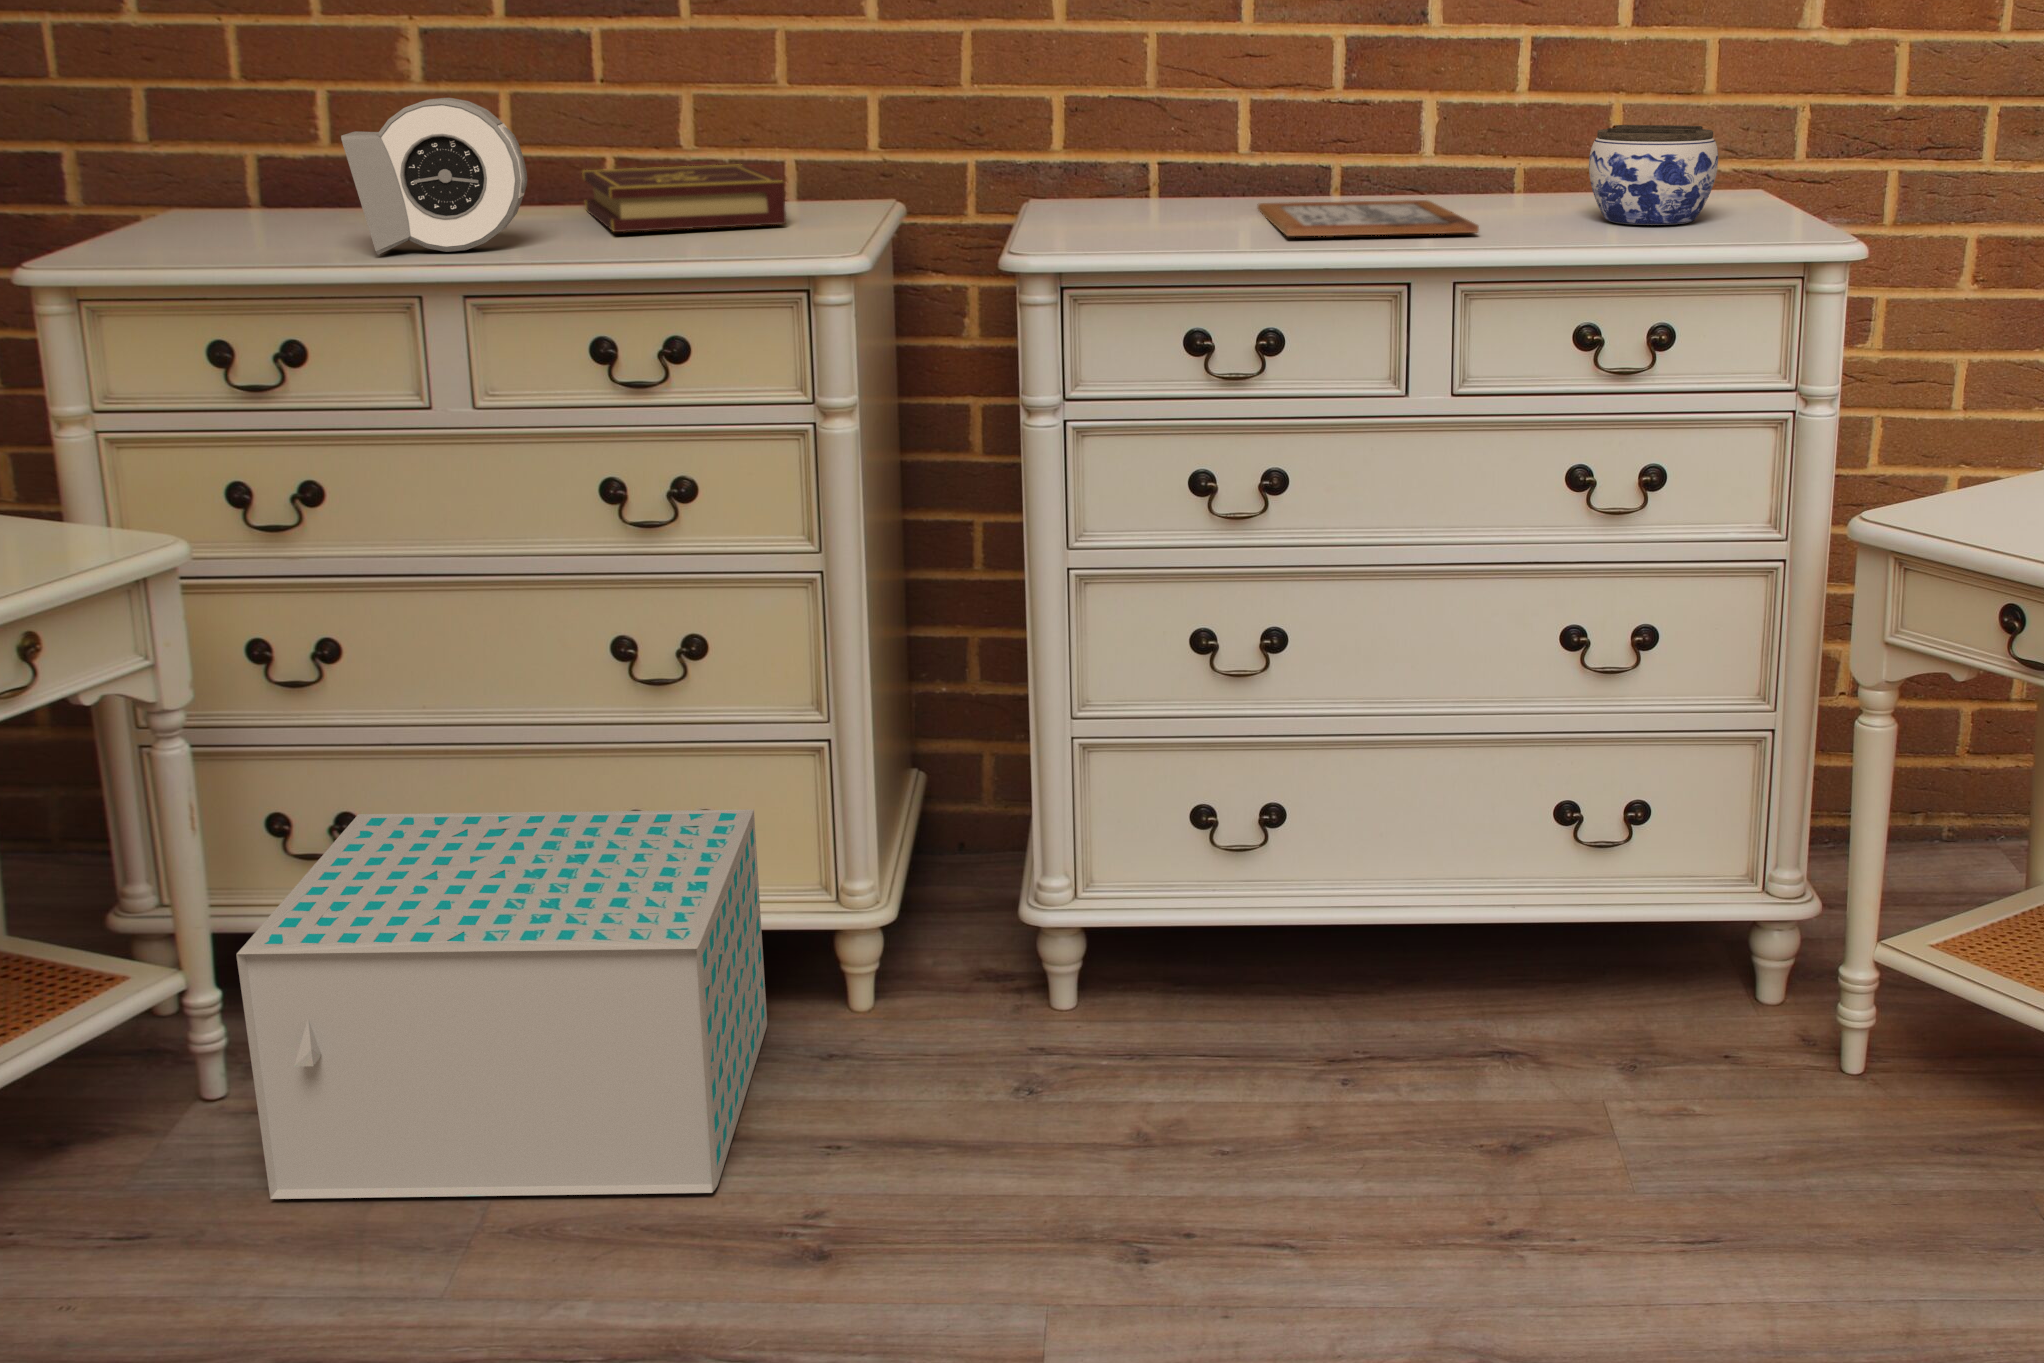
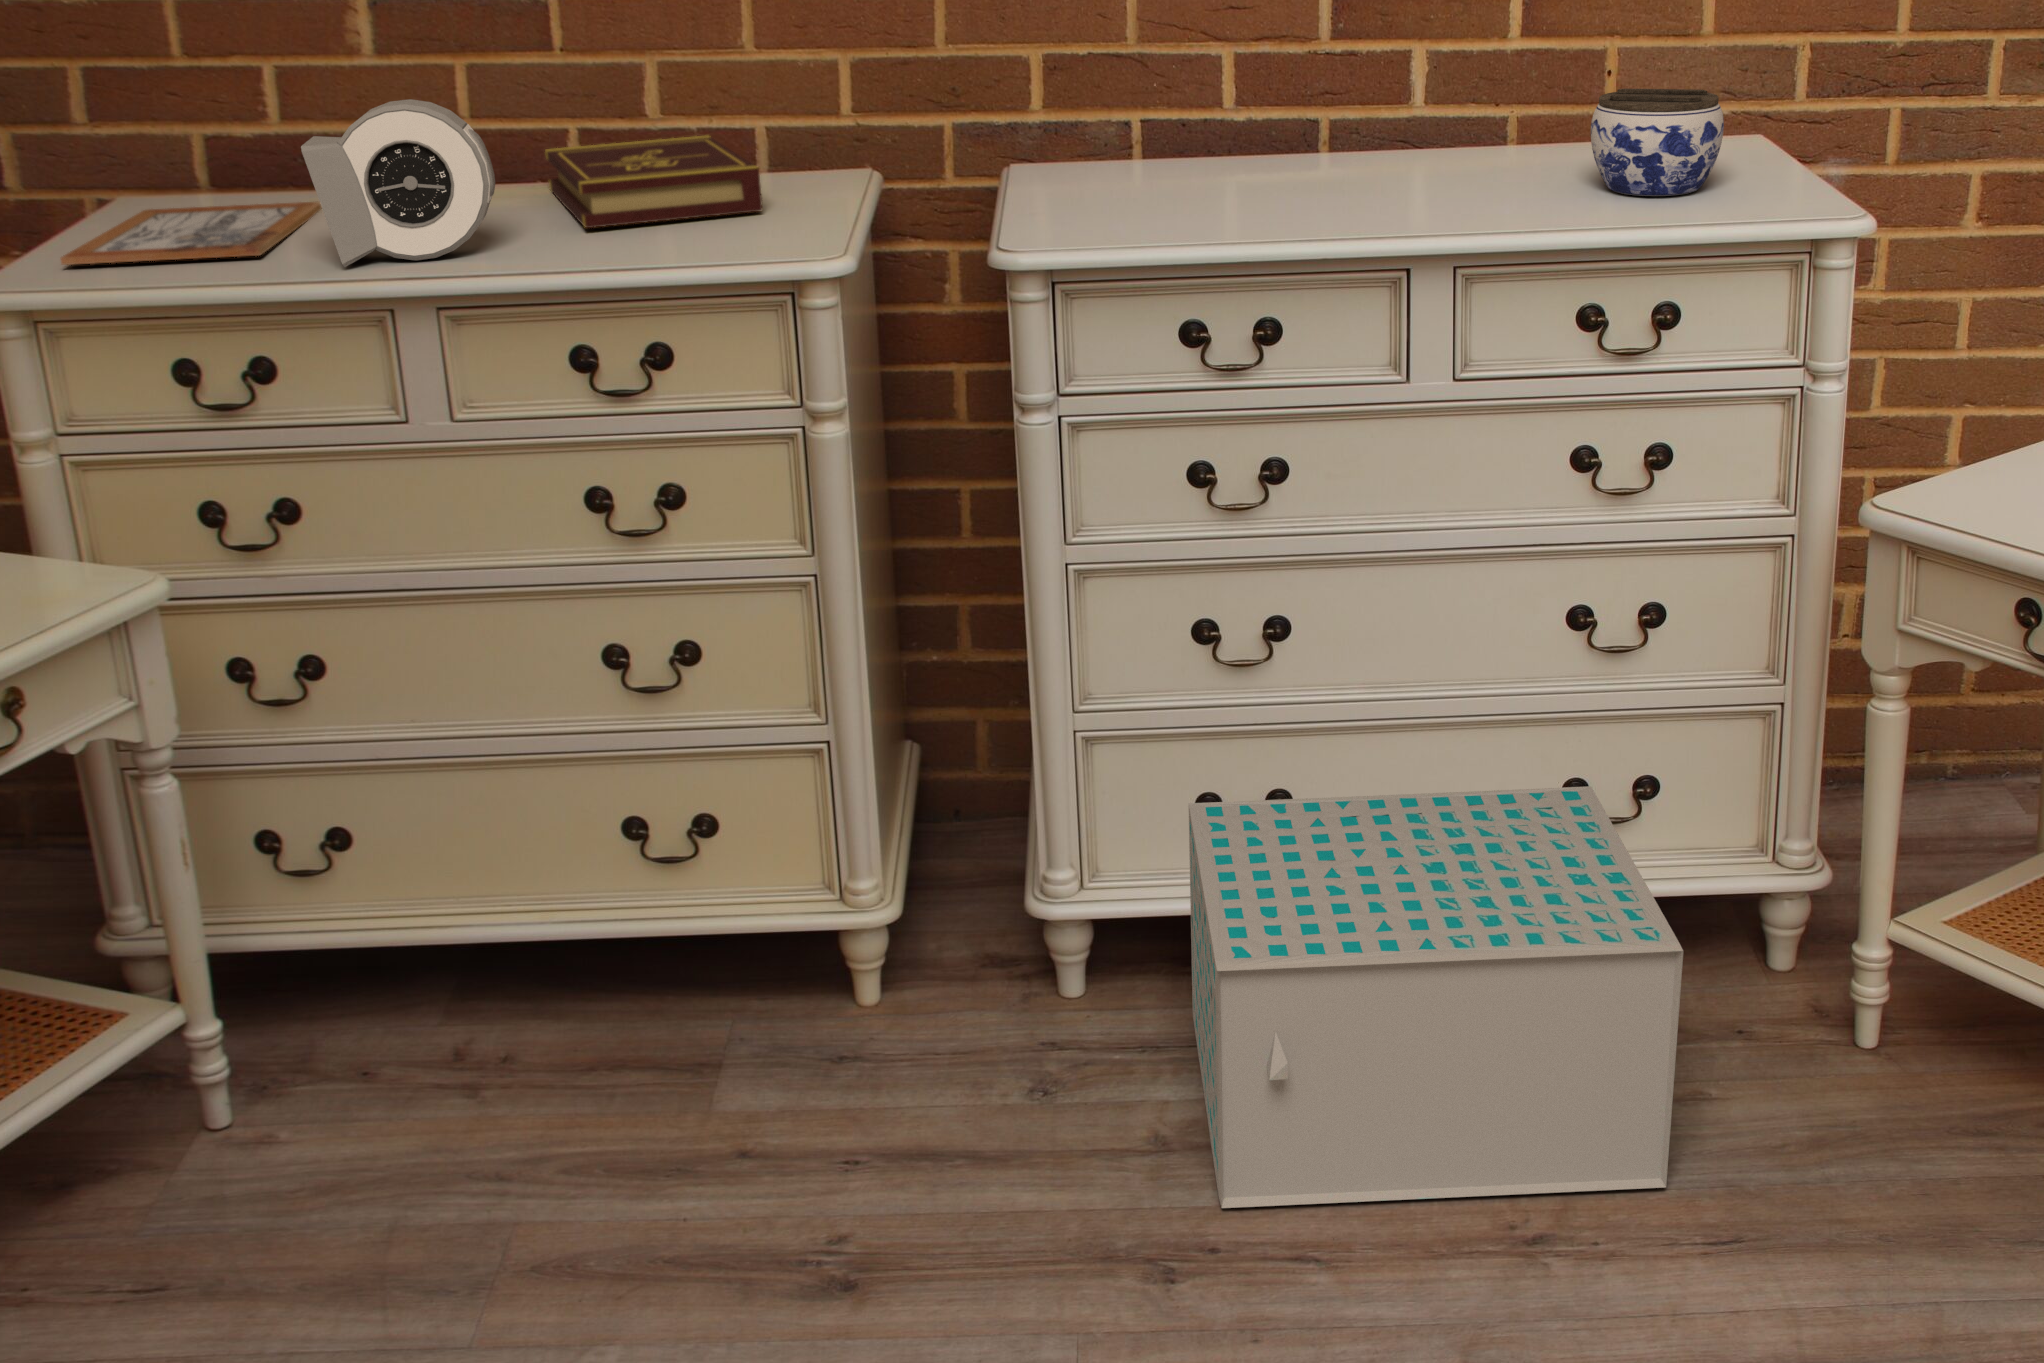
picture frame: present [1258,200,1479,236] -> present [60,202,321,265]
storage box: present [236,809,767,1199] -> present [1189,786,1683,1208]

